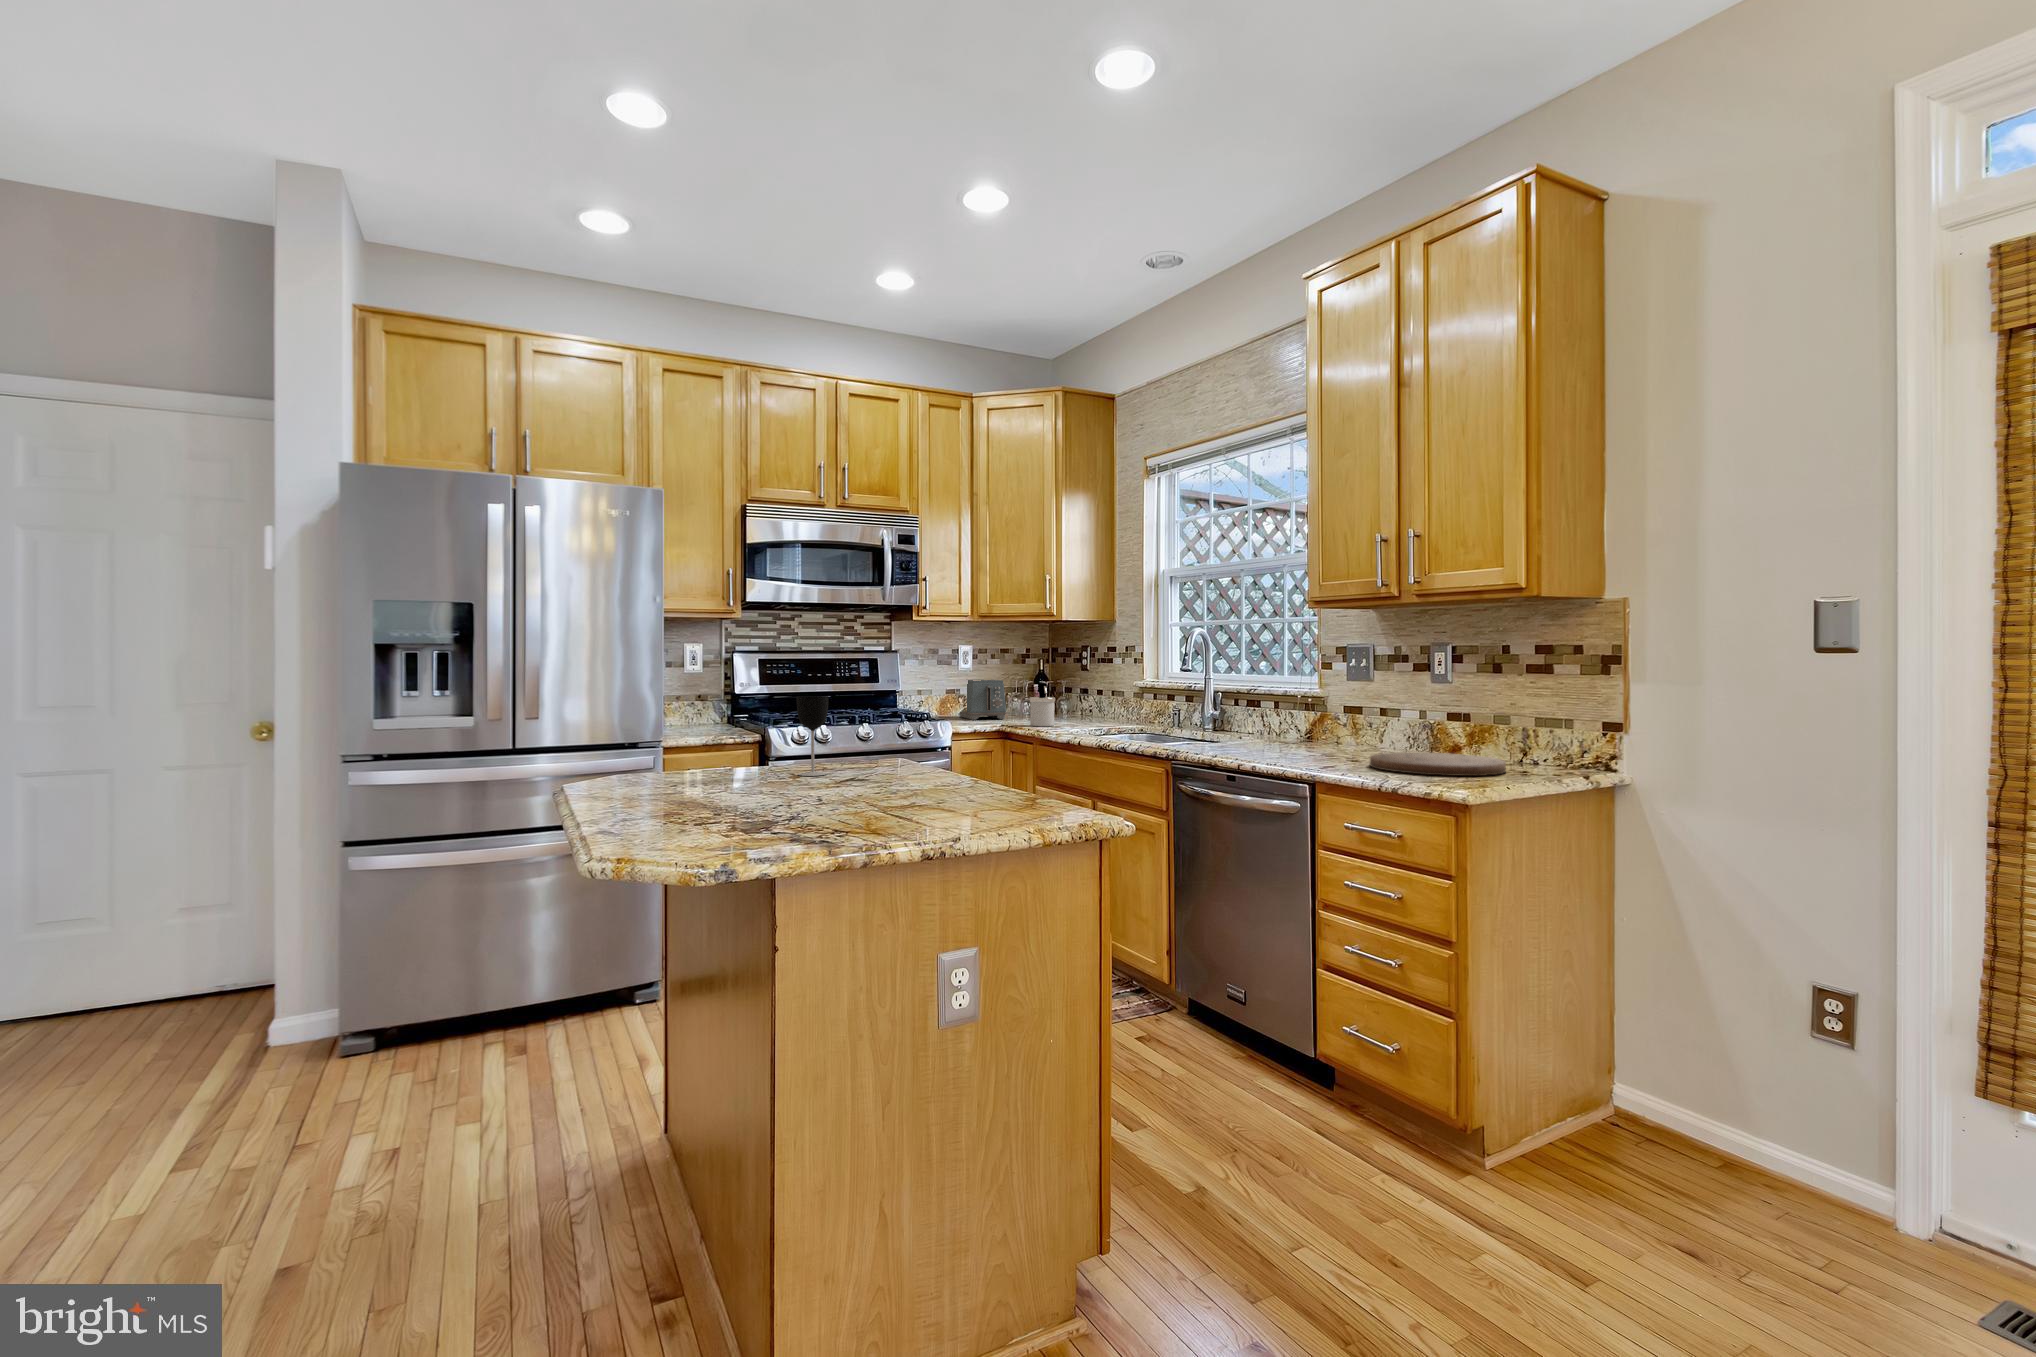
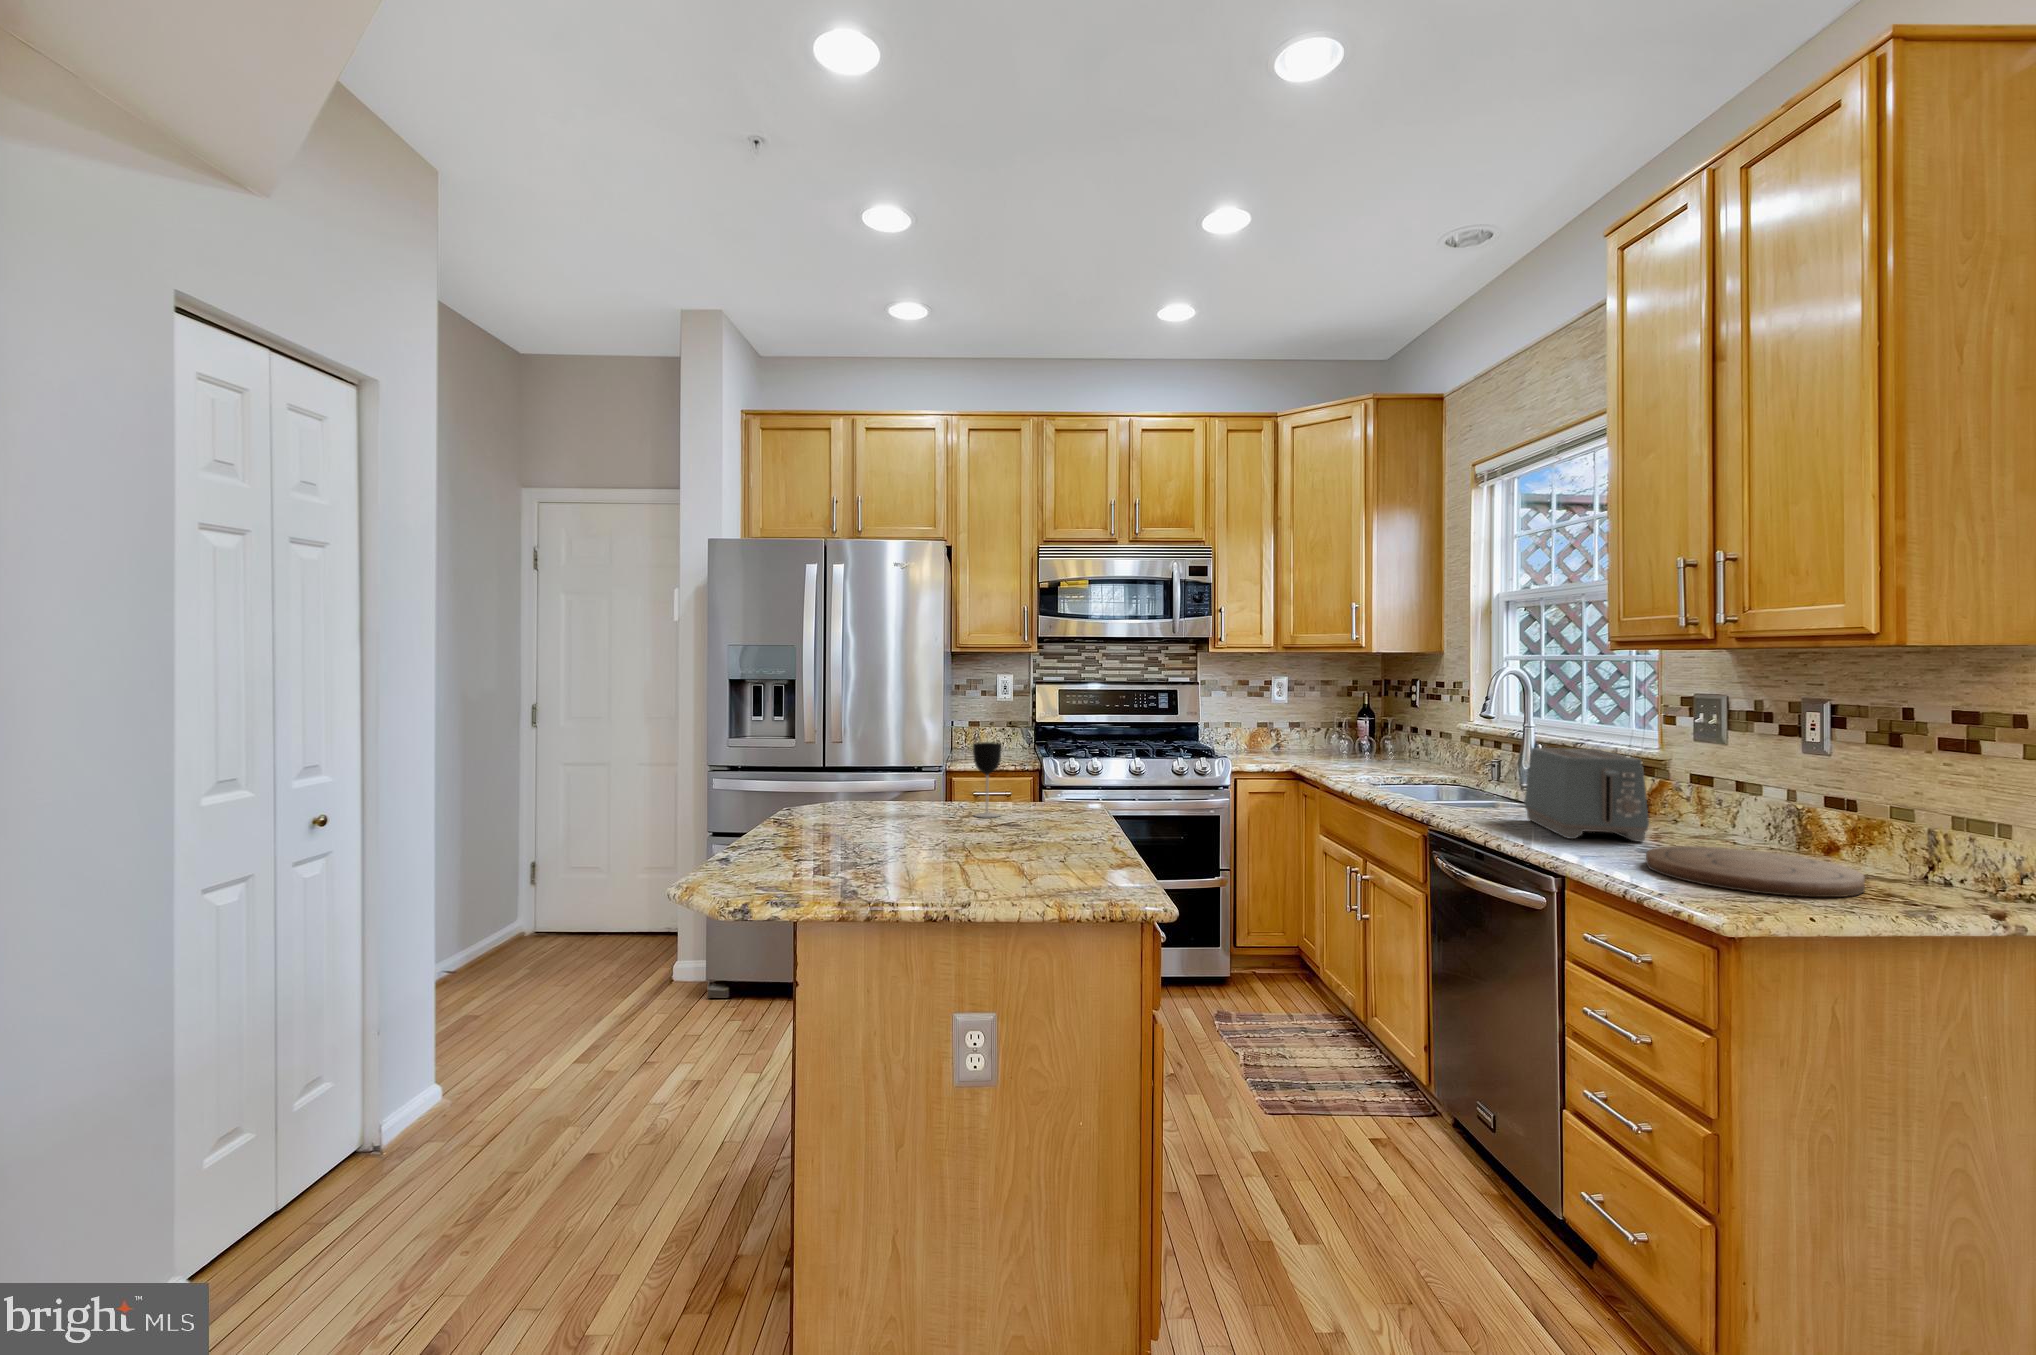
toaster: present [960,679,1006,720] -> present [1525,748,1649,842]
soap dispenser: present [1029,683,1055,726] -> none [1327,721,1357,768]

